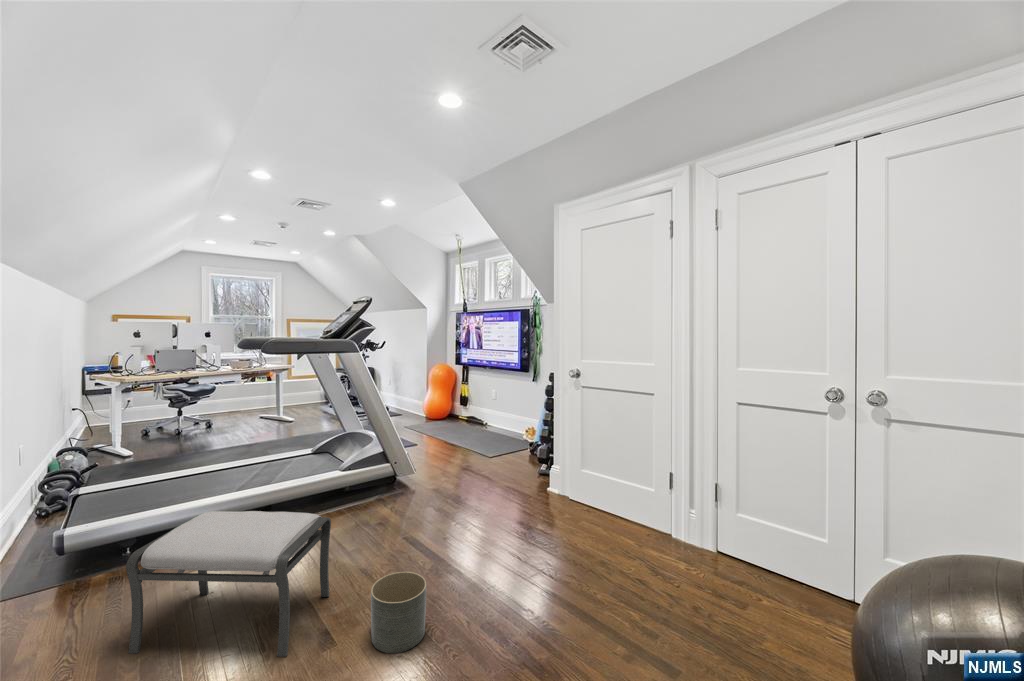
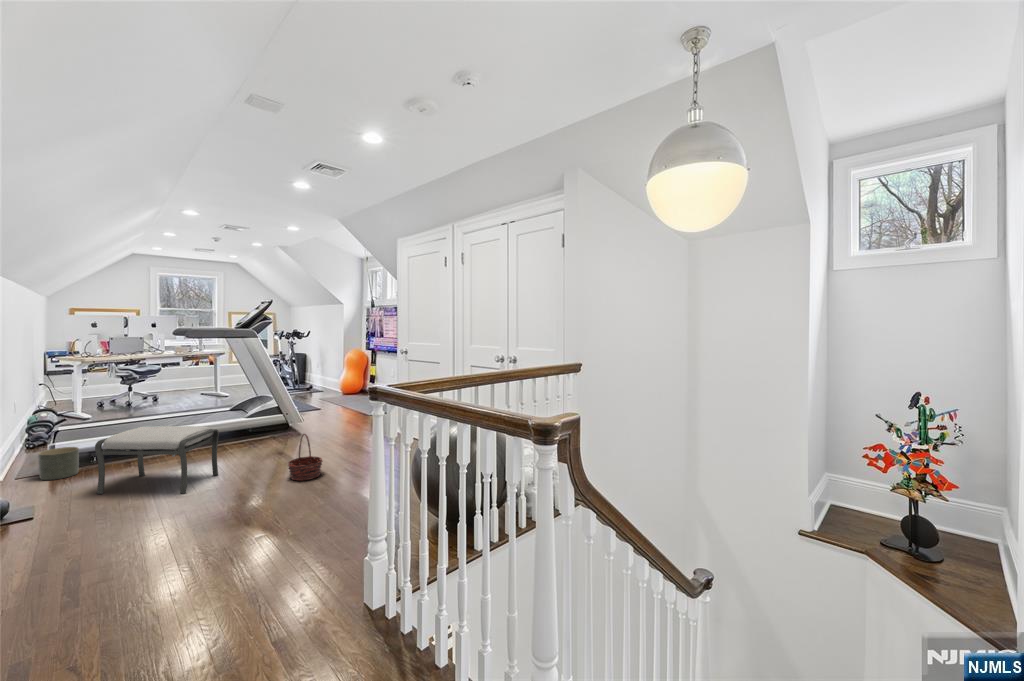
basket: none [450,528,507,618] -> present [288,434,323,480]
planter: present [371,572,426,653] -> present [38,447,79,480]

